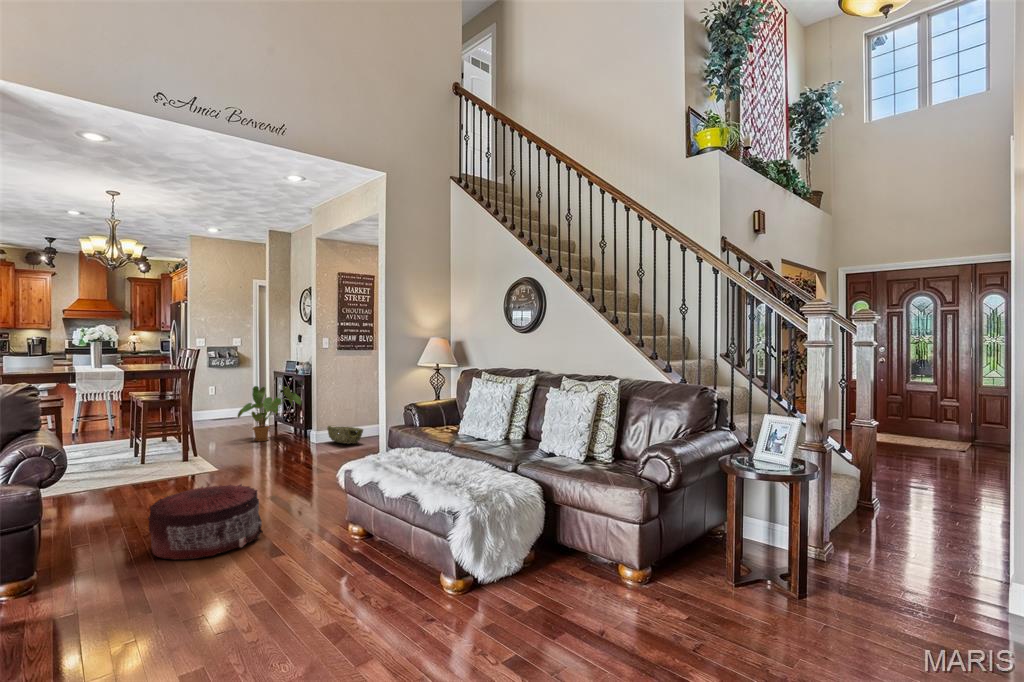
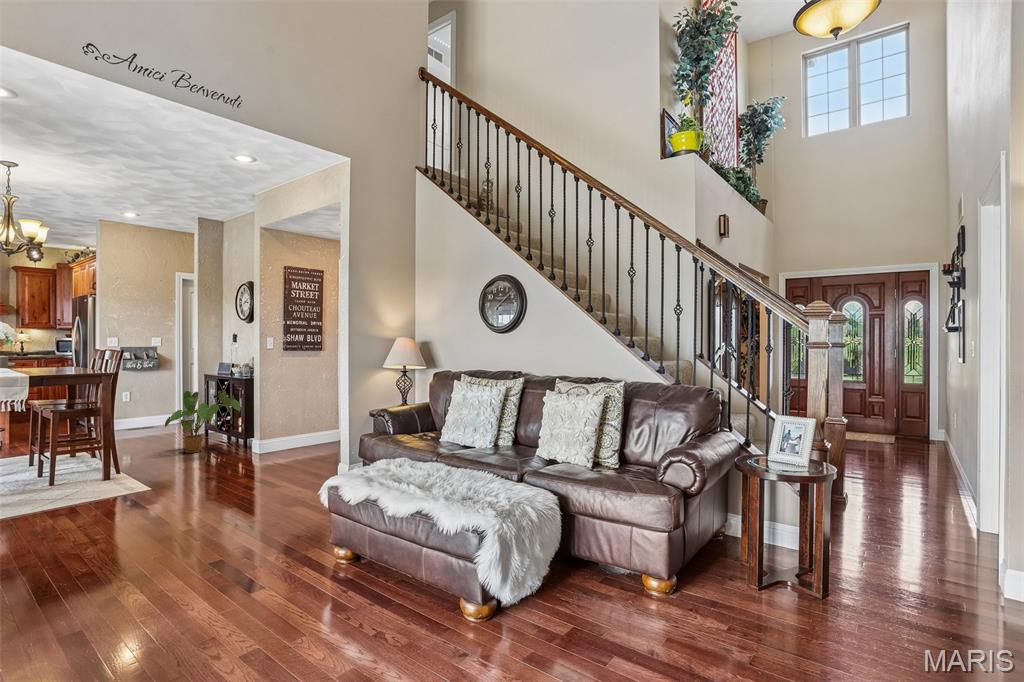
woven basket: present [327,426,363,444] -> none [272,433,313,453]
pouf: present [148,484,263,560] -> none [86,506,230,603]

